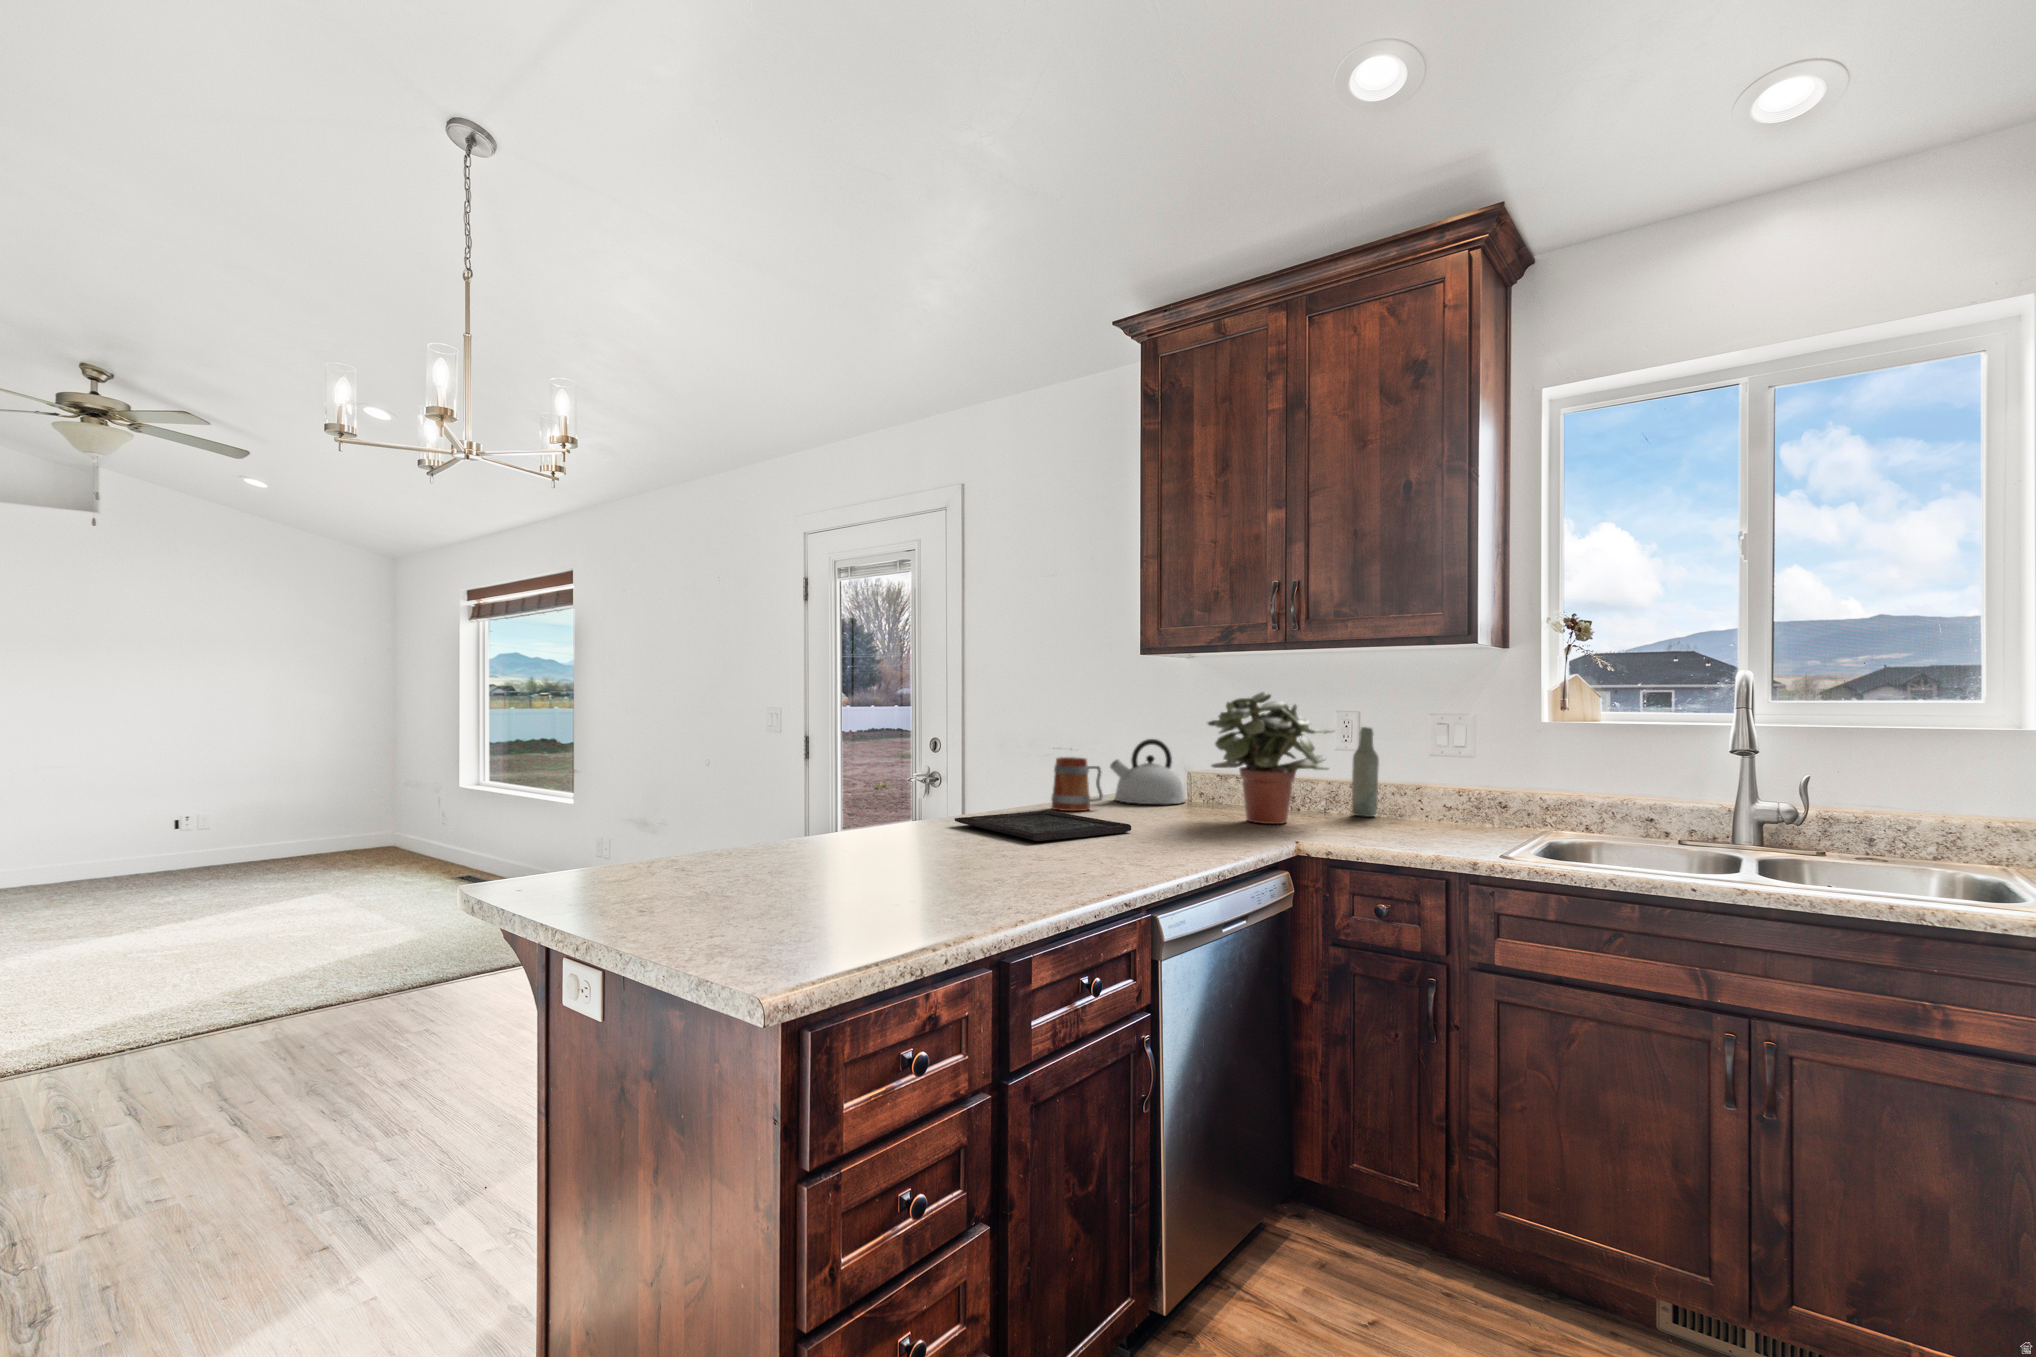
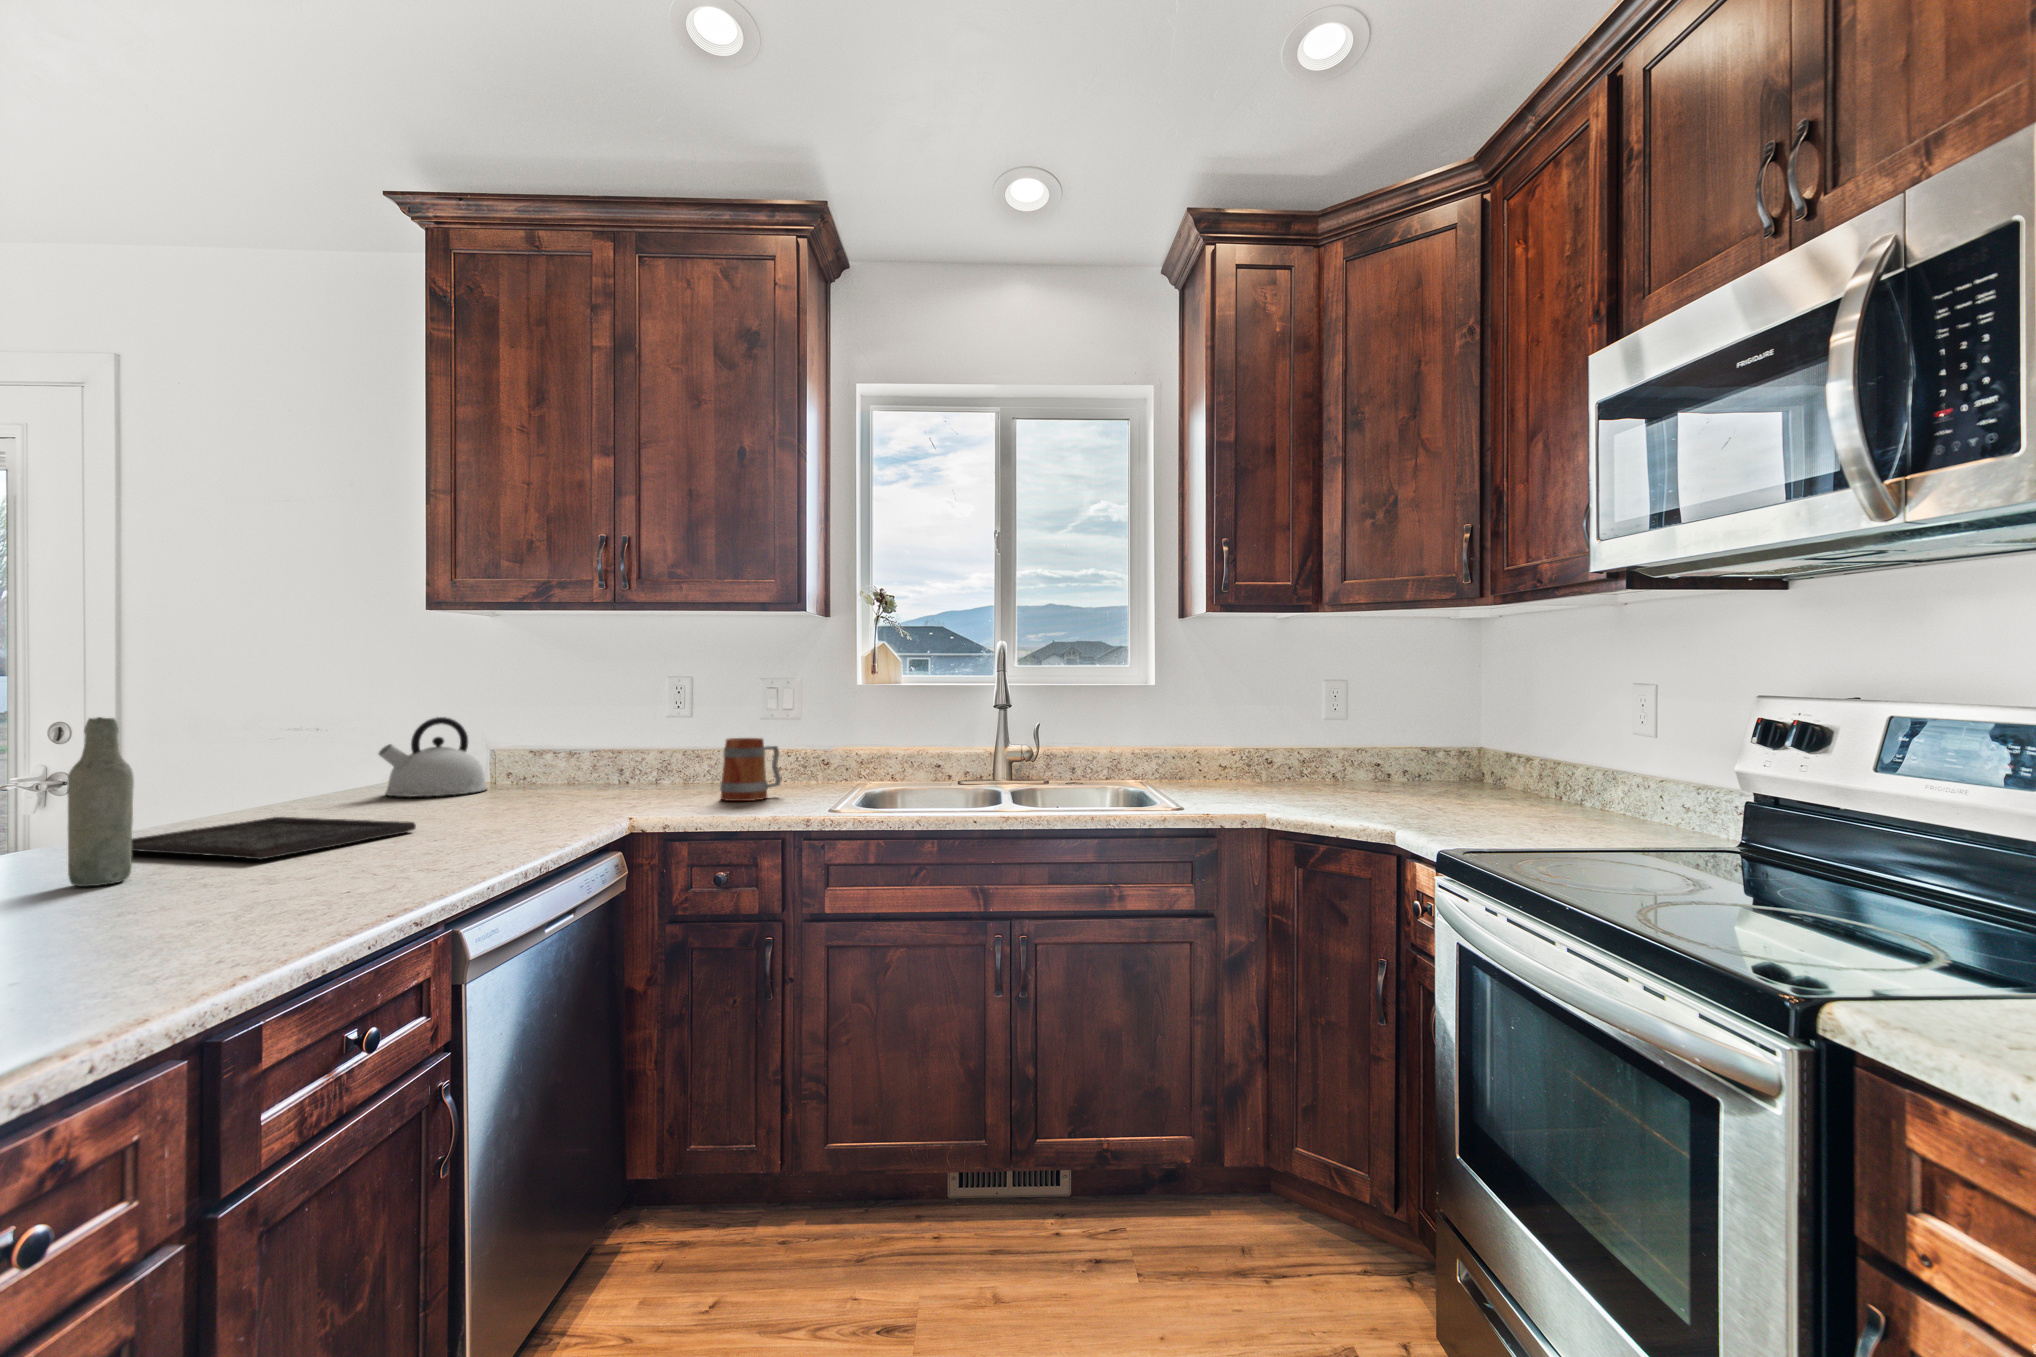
potted plant: present [1208,692,1335,824] -> none [518,659,670,804]
bottle: present [1352,727,1379,817] -> present [67,717,134,886]
mug: present [1051,757,1103,811] -> present [720,738,781,801]

